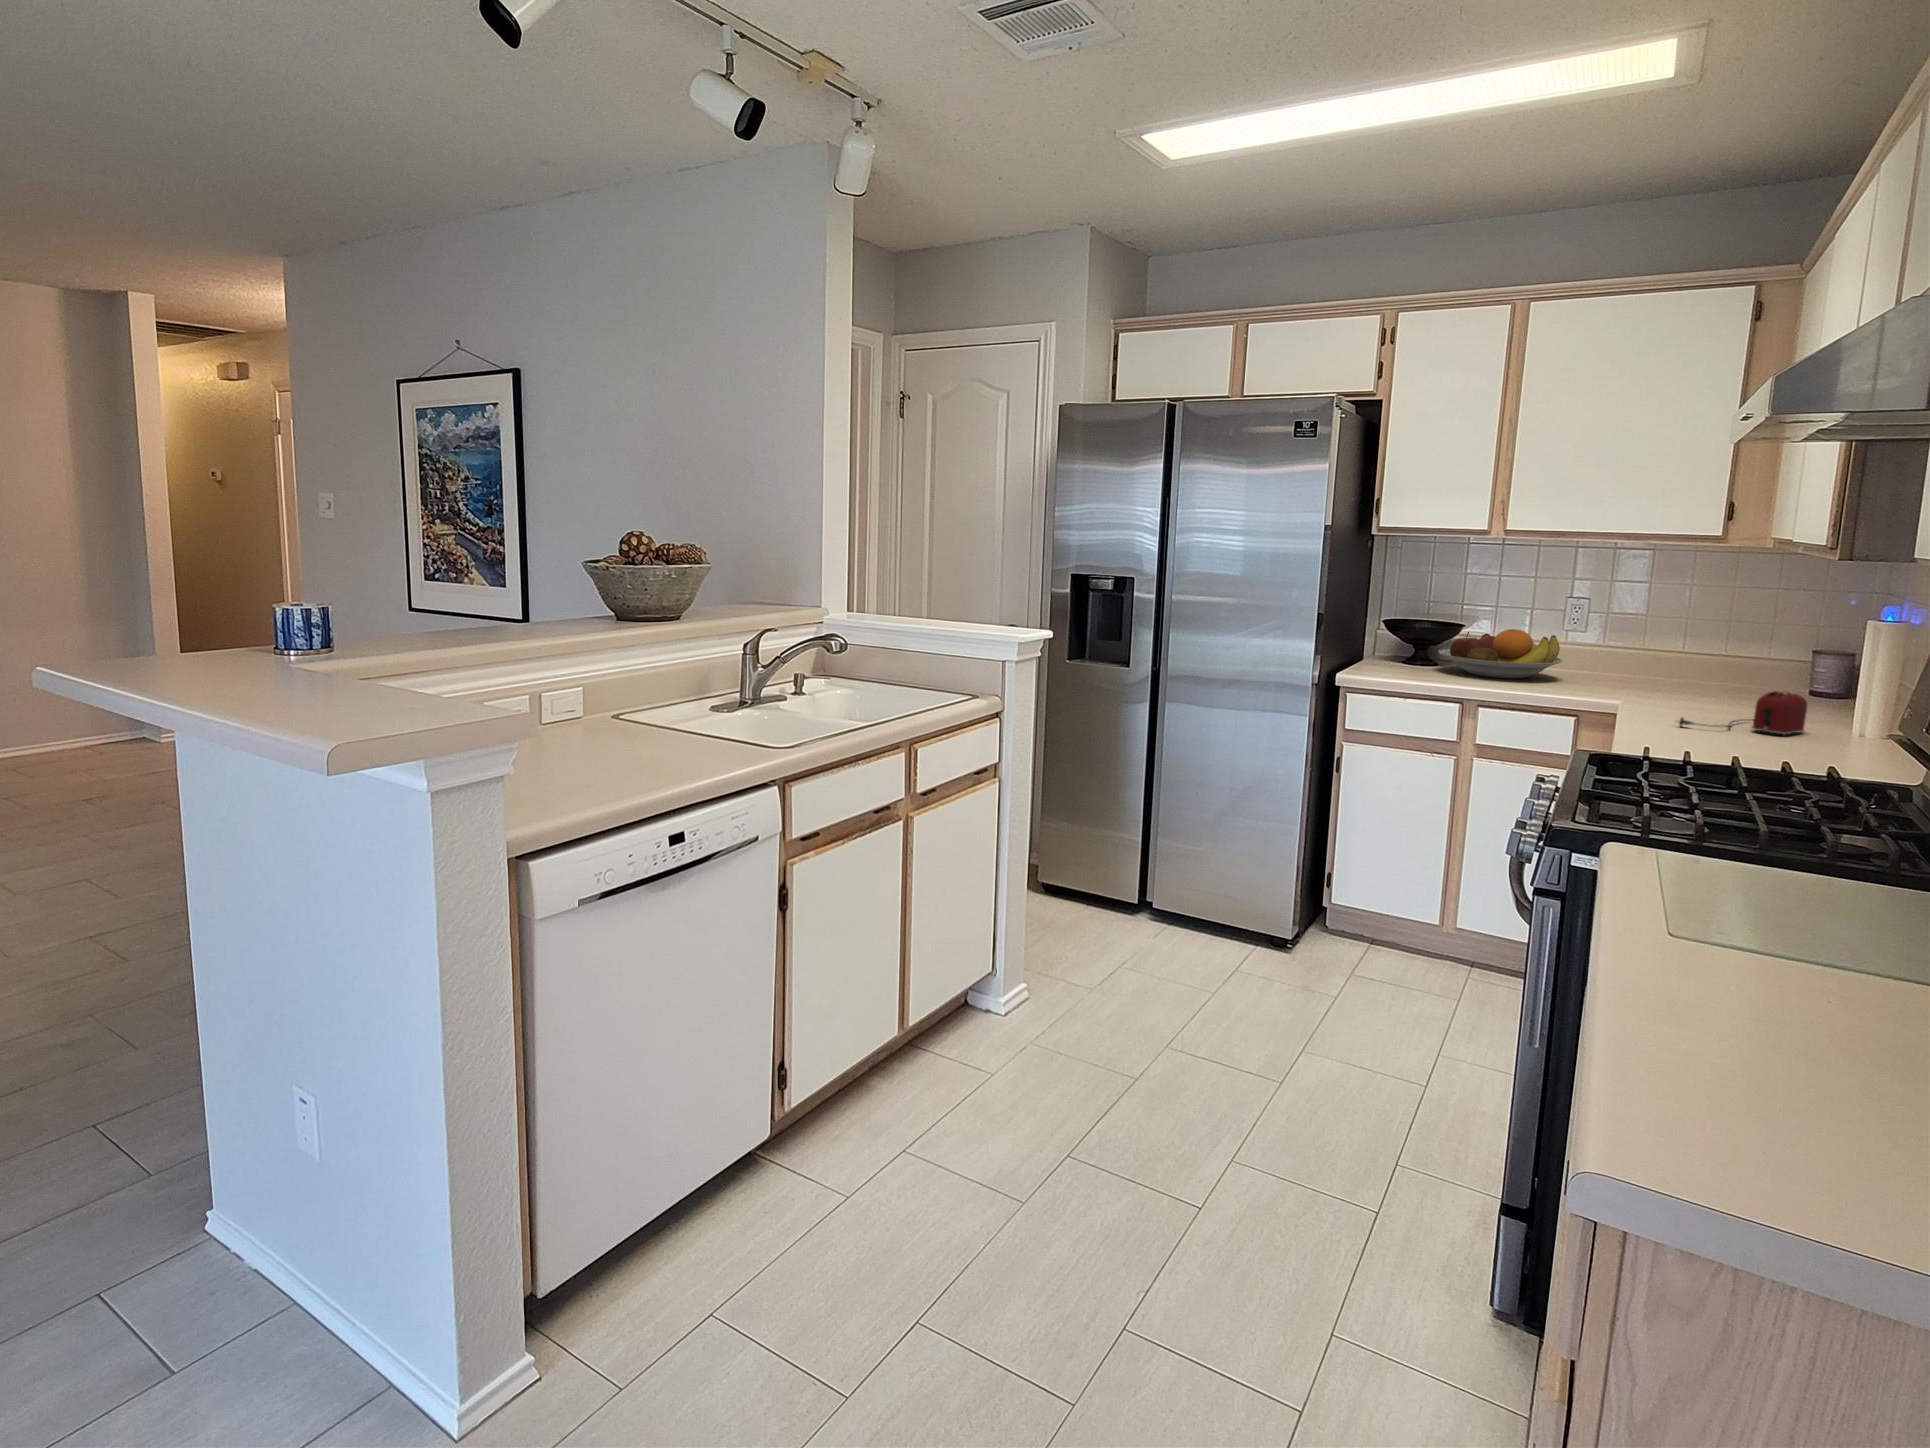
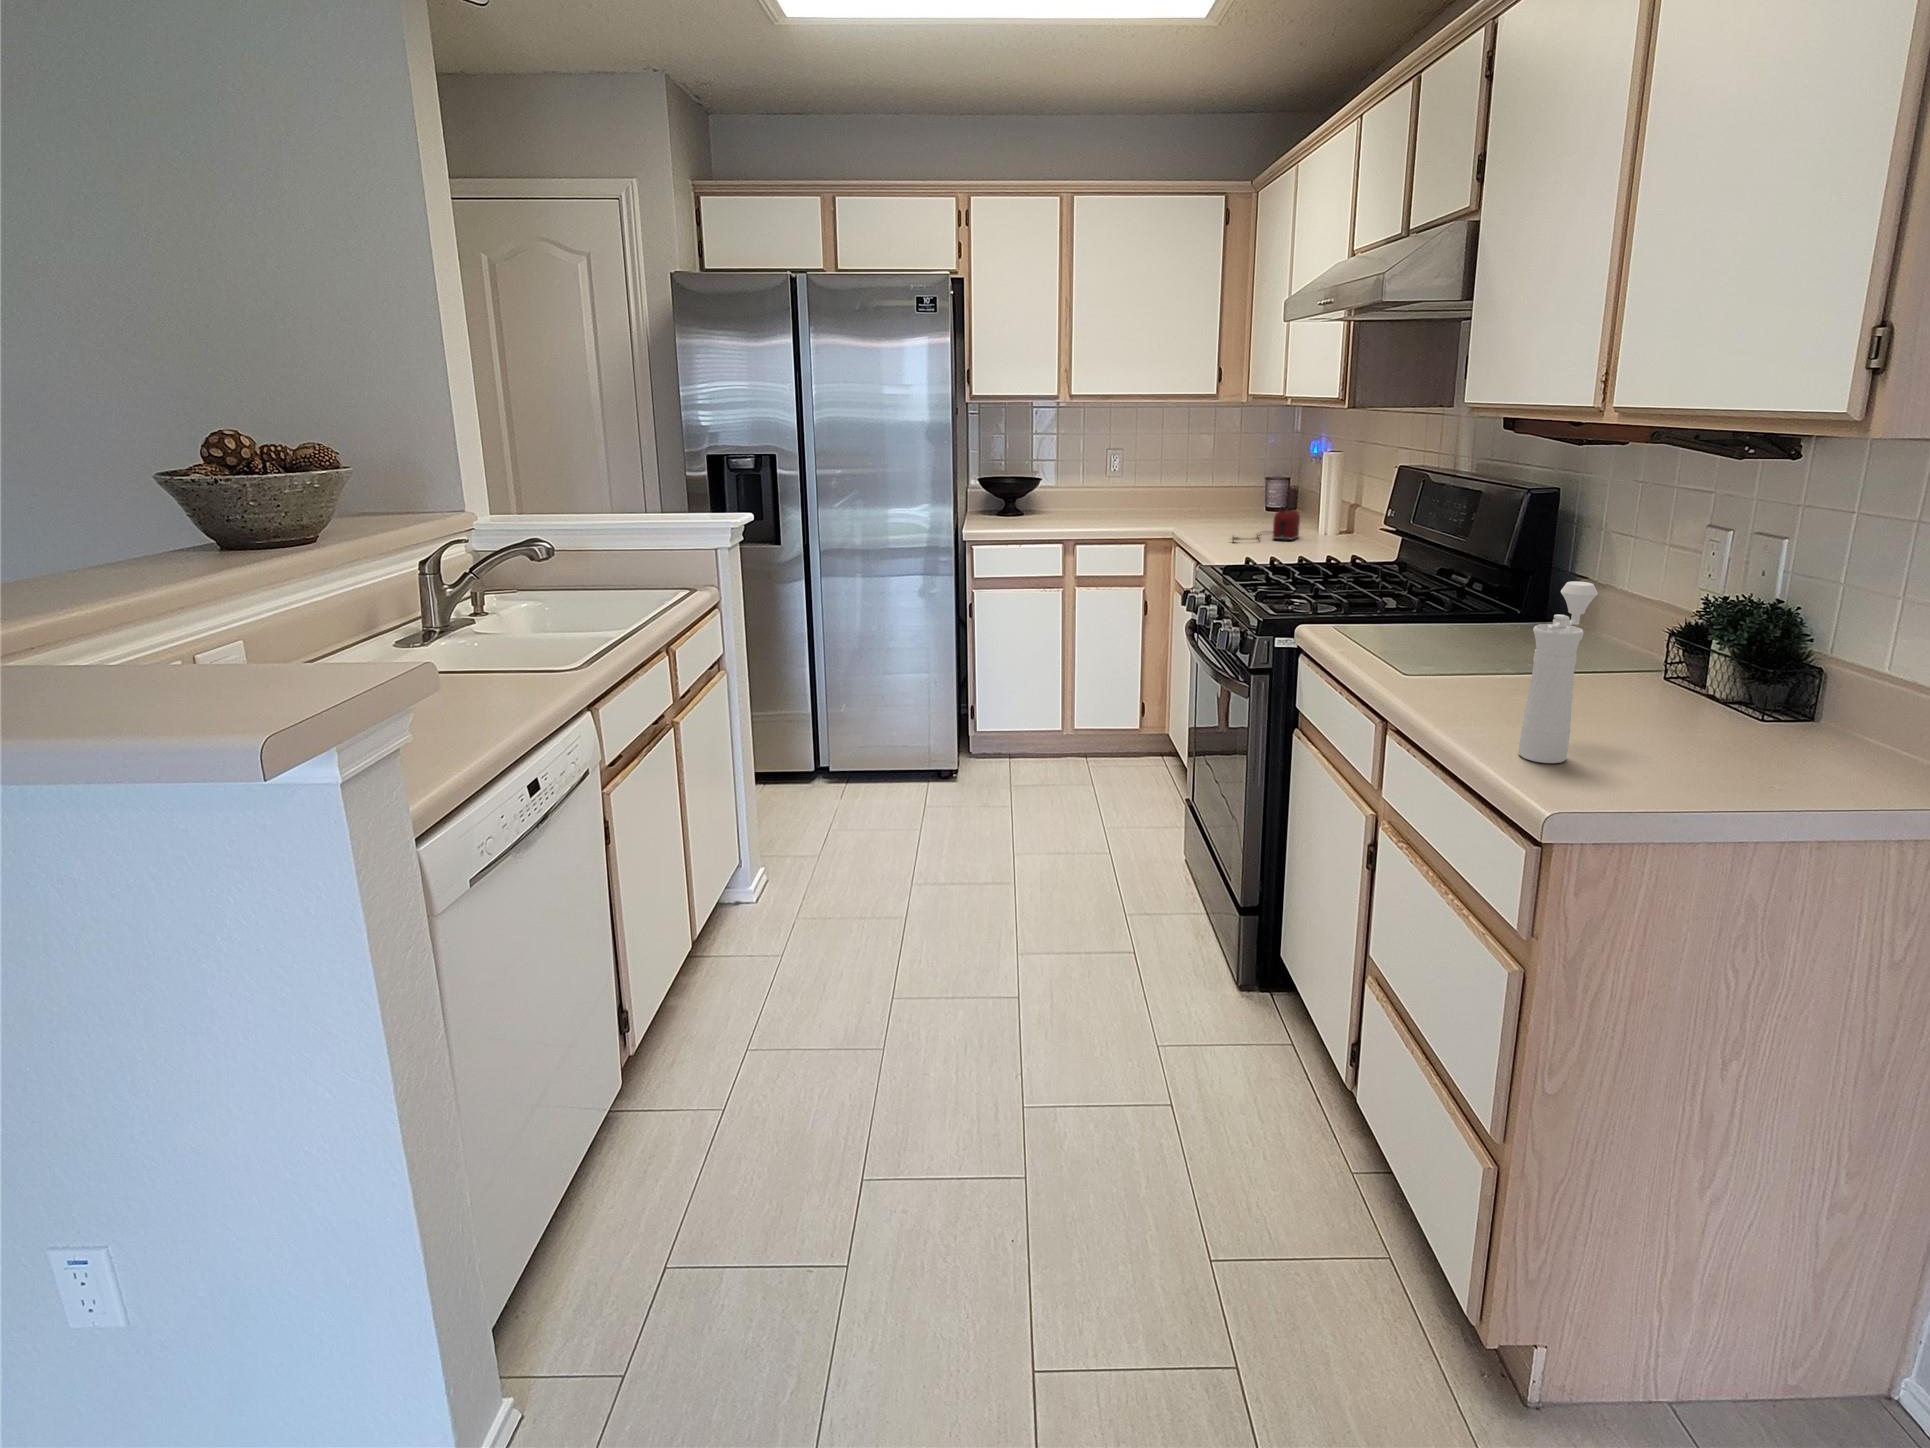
fruit bowl: present [1438,629,1563,678] -> none [1030,479,1121,520]
pepper mill: none [1677,826,1881,1103] -> present [1518,581,1598,763]

